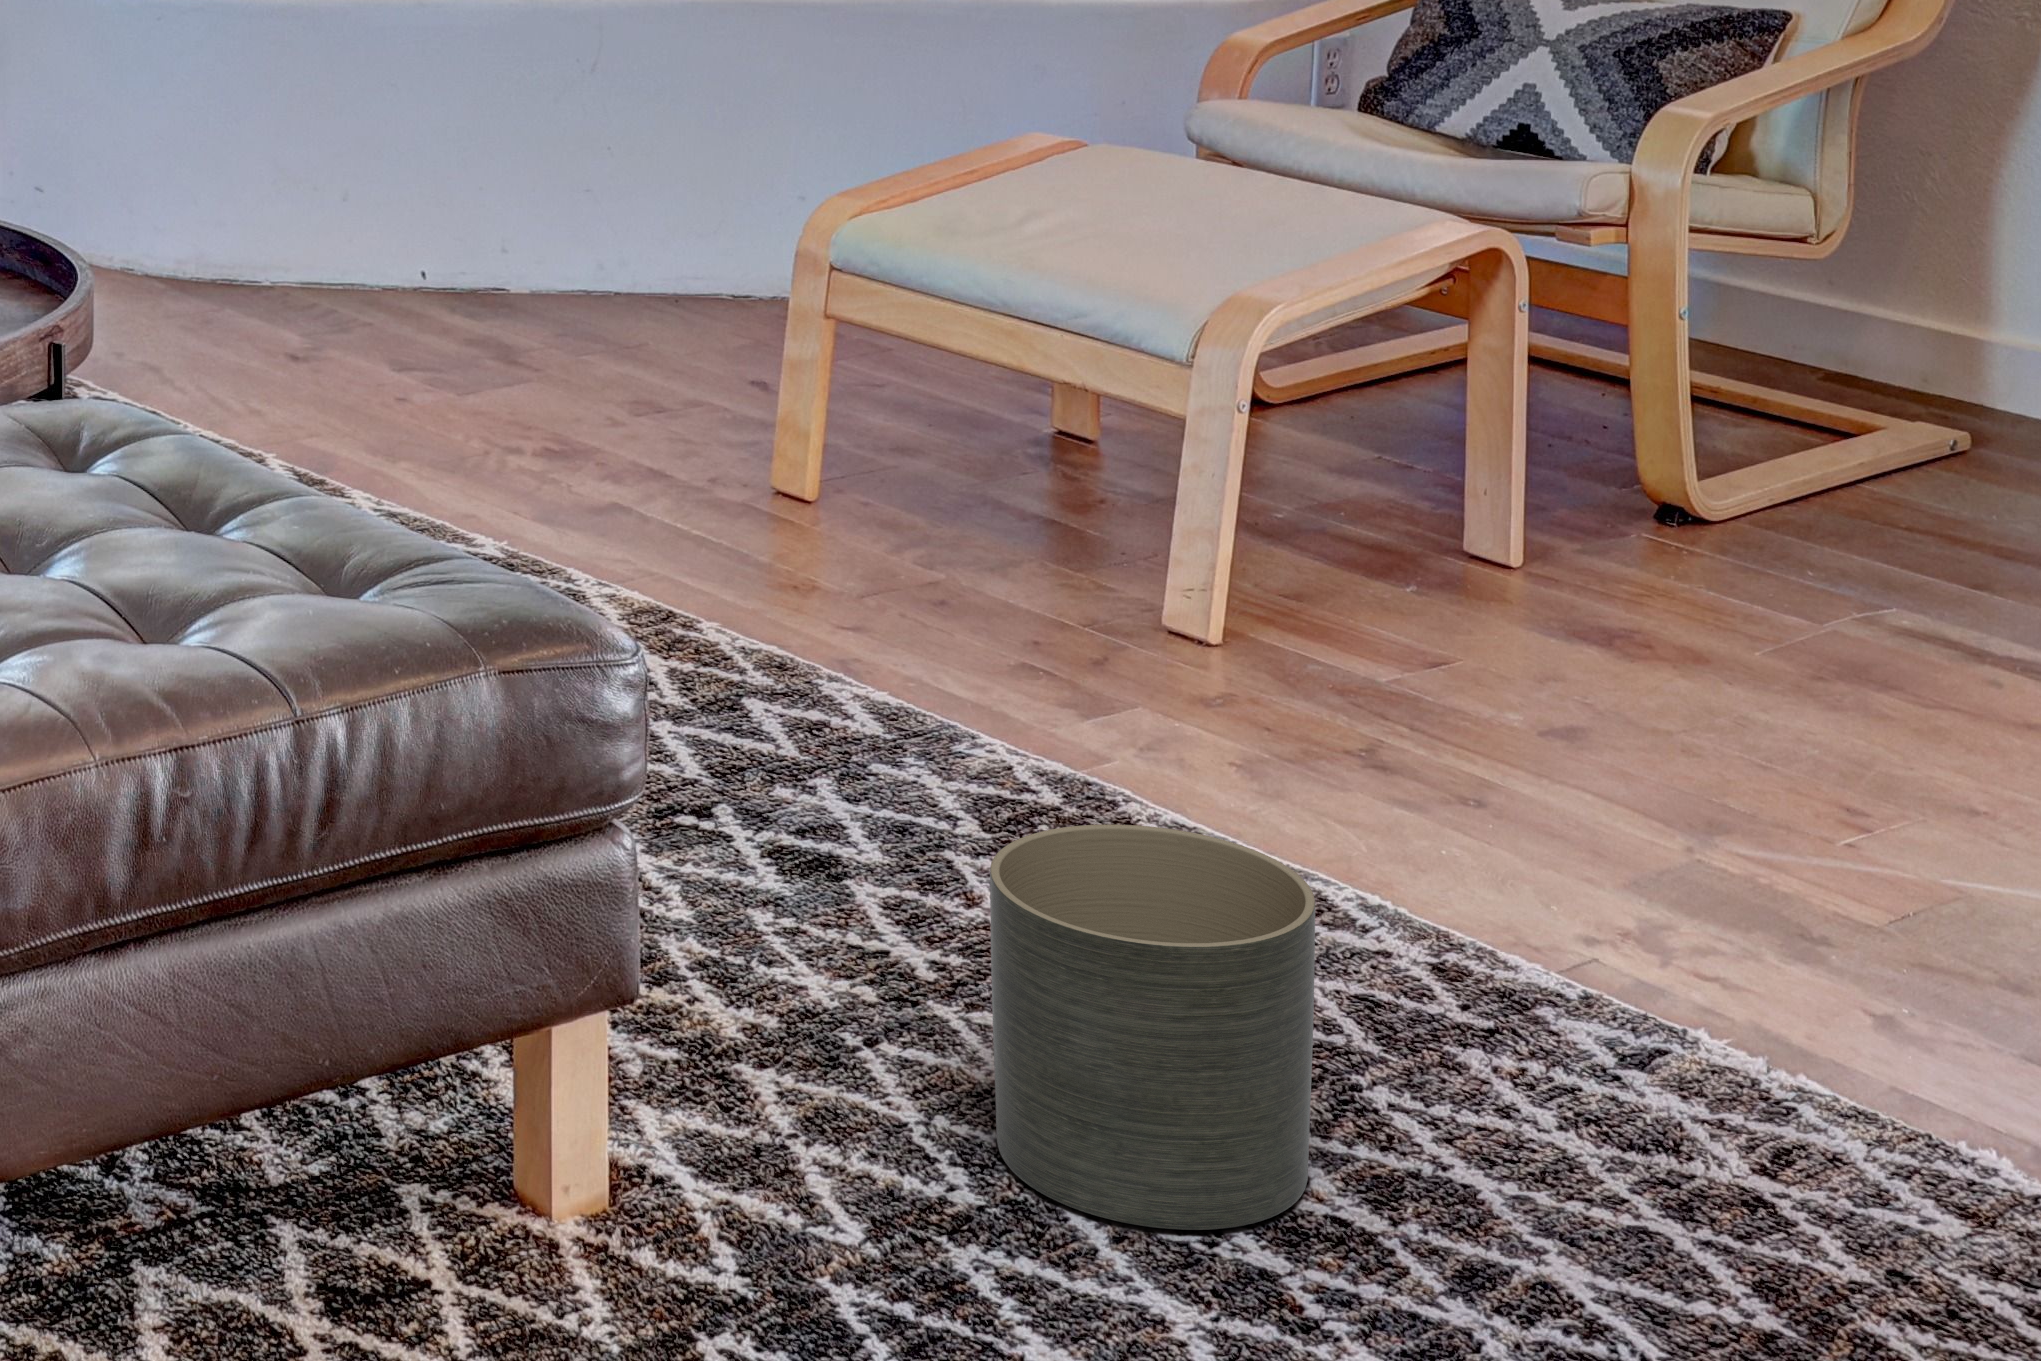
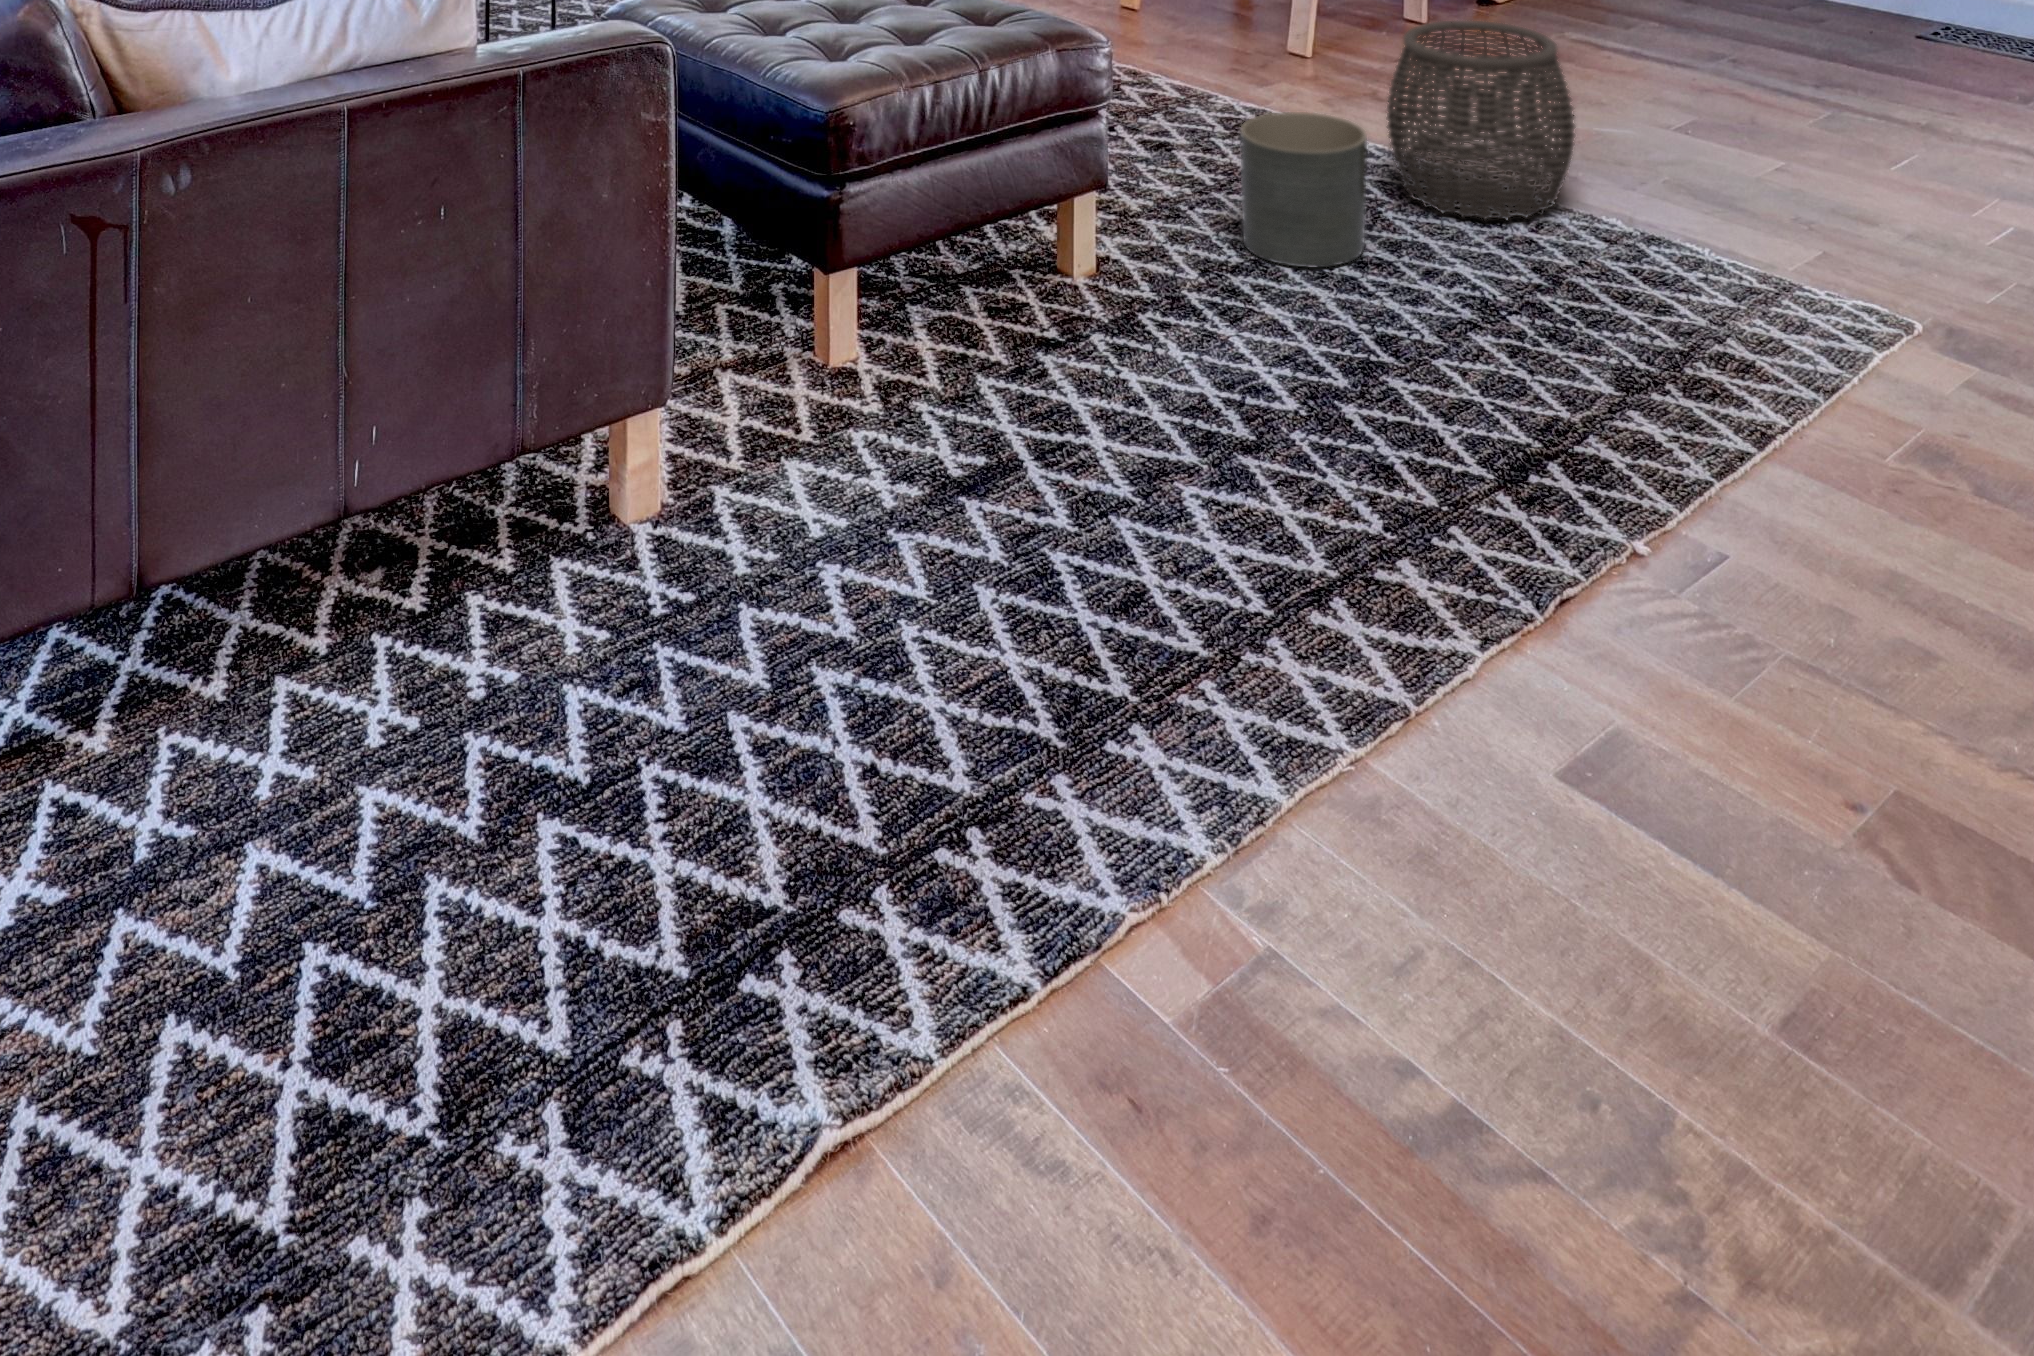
woven basket: none [1379,605,1883,1129] -> present [1387,21,1575,220]

